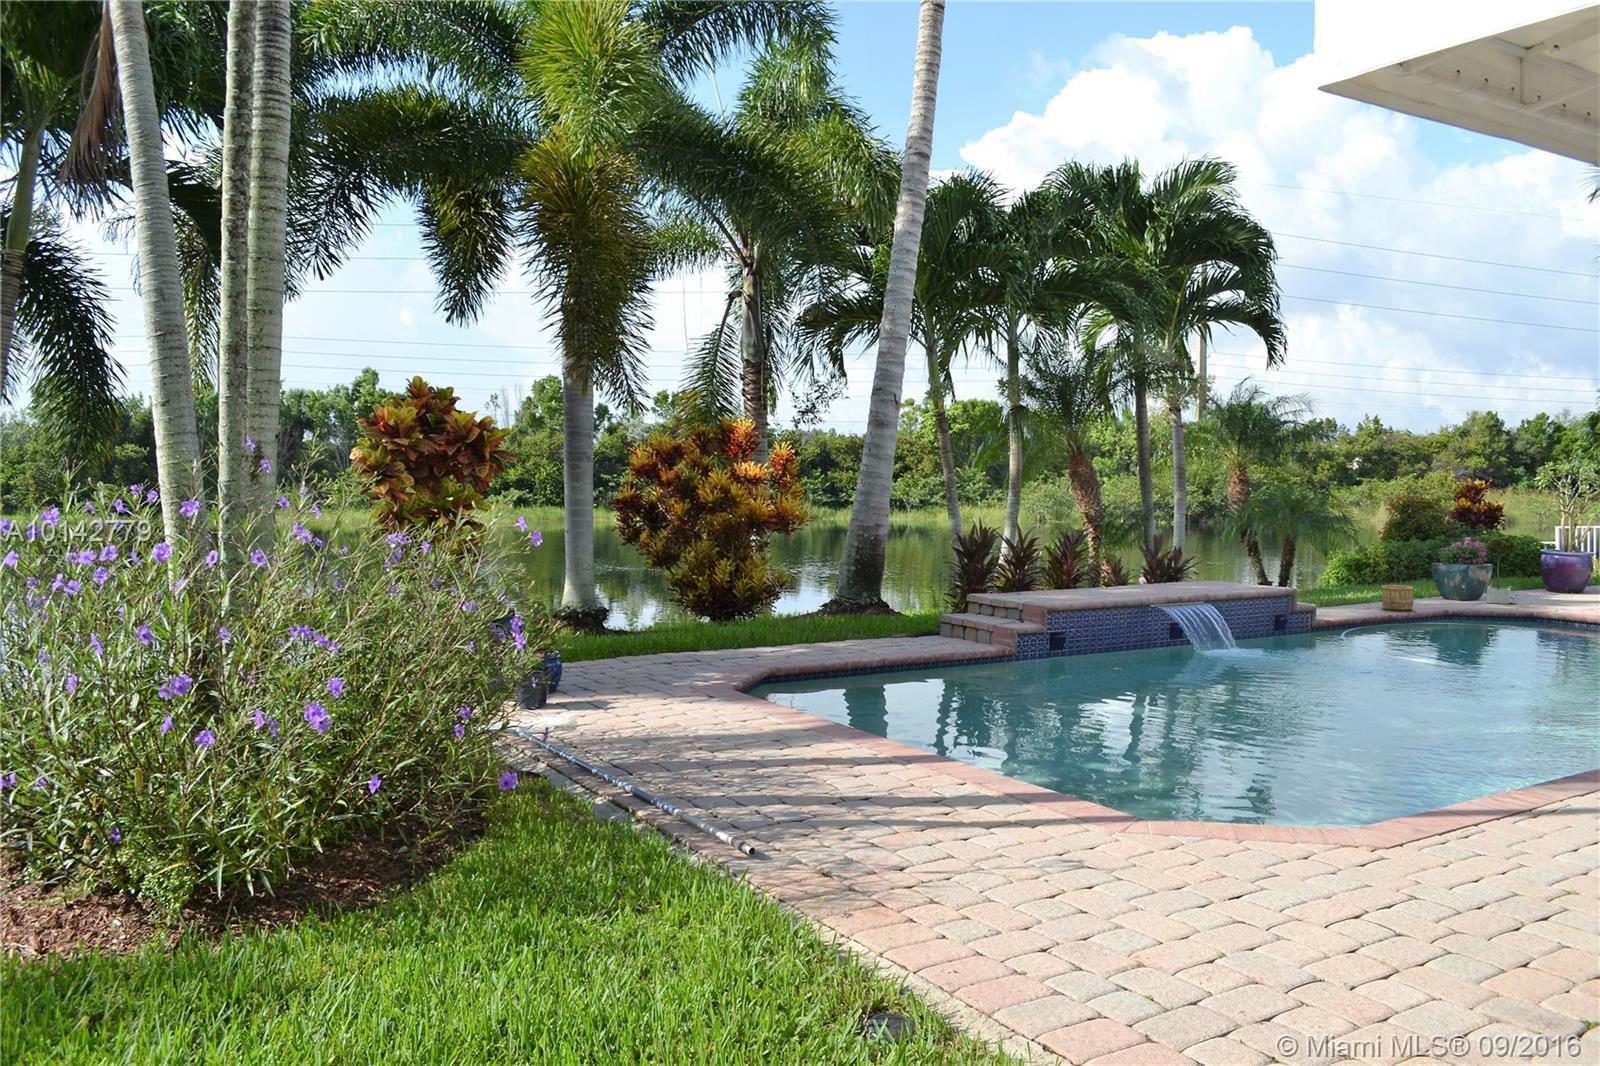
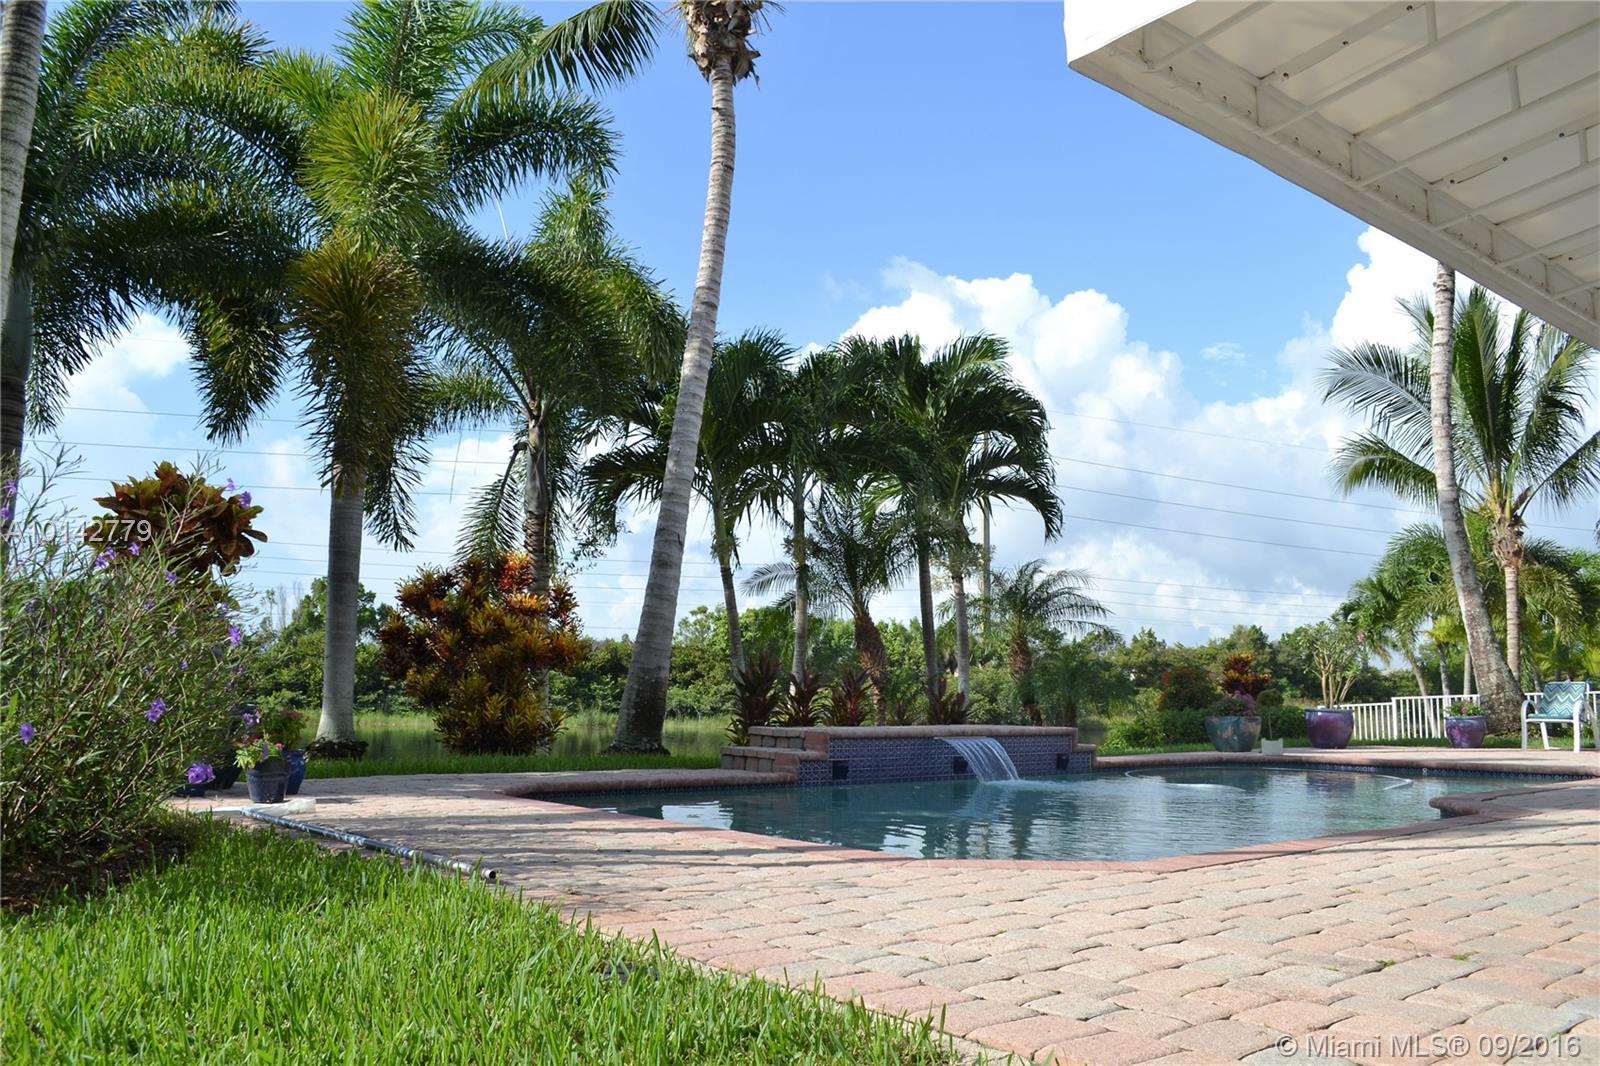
wooden bucket: present [1381,585,1414,610] -> none [1163,736,1194,759]

